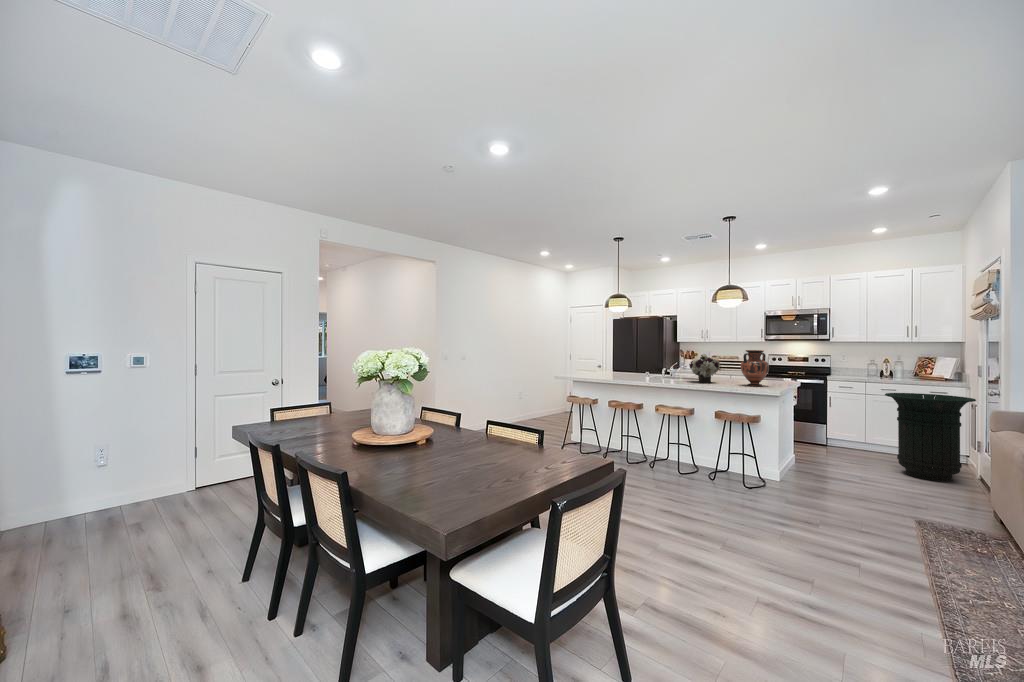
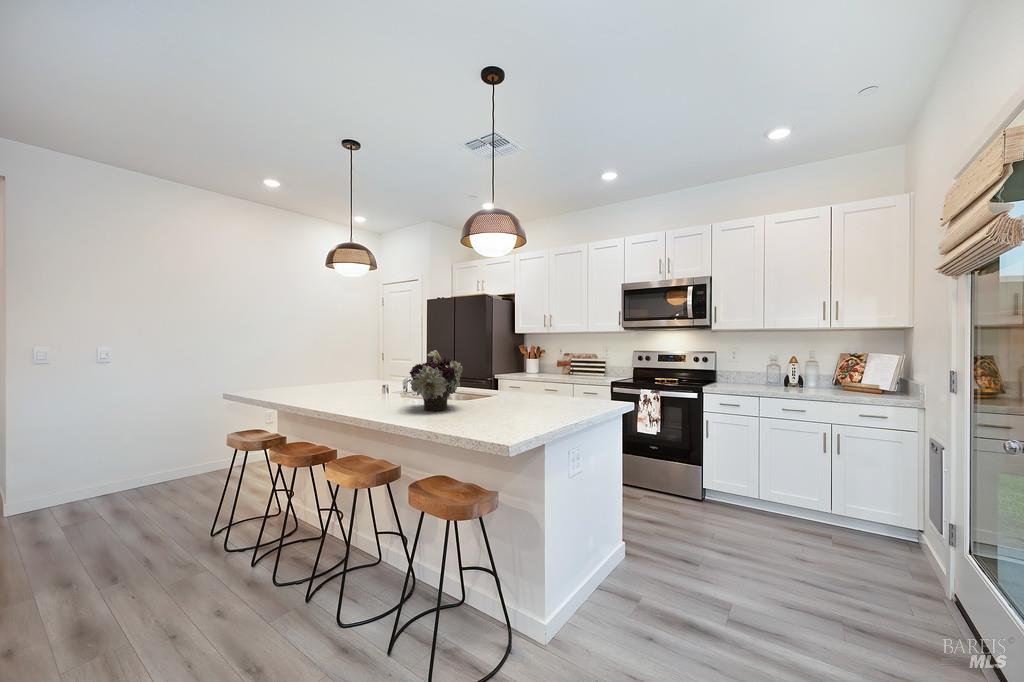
vase: present [741,350,769,386] -> none [478,342,533,423]
trash can: present [885,393,976,481] -> none [780,421,952,613]

